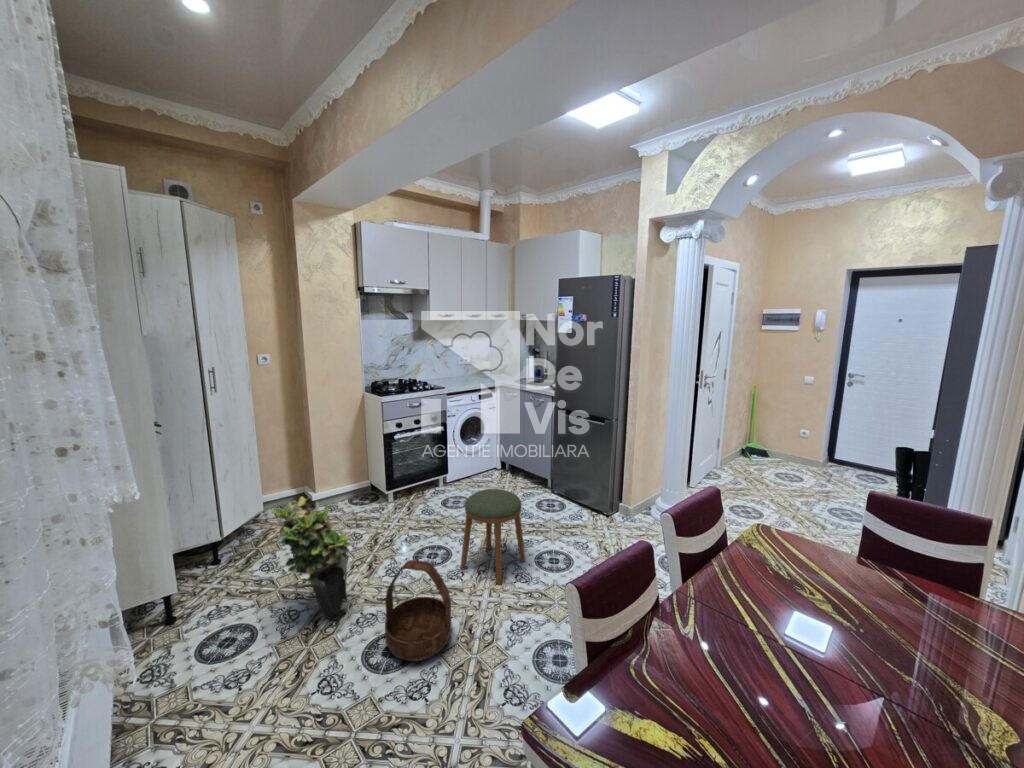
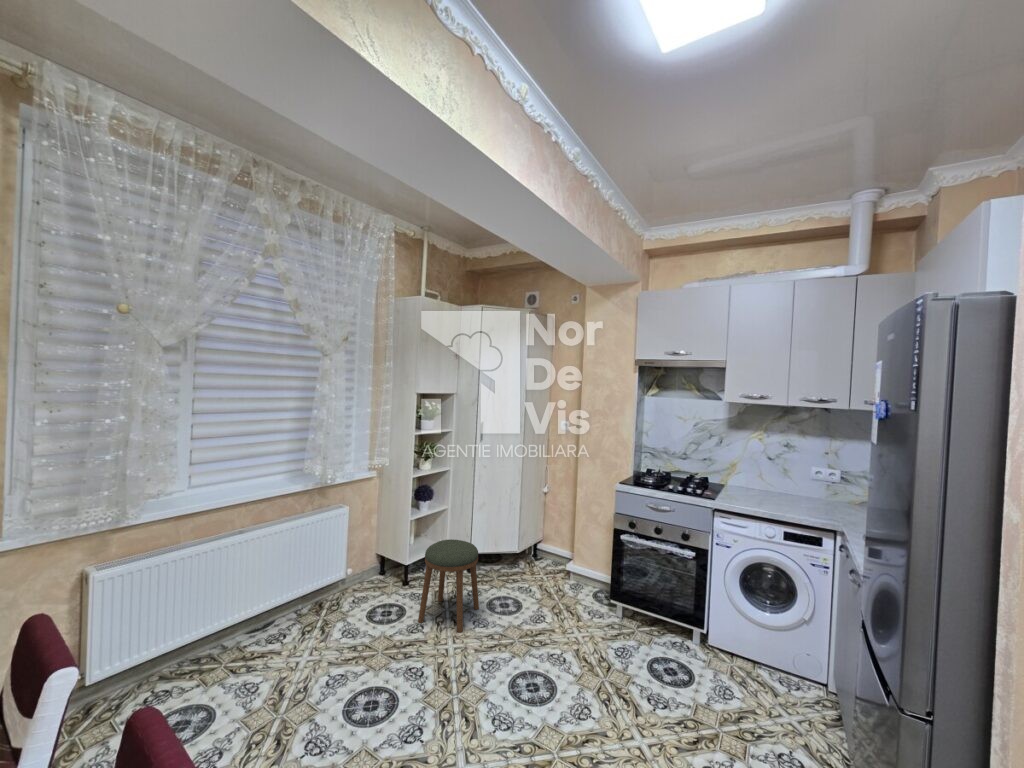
potted plant: present [272,497,351,620] -> none [239,555,323,686]
basket: present [385,560,451,661] -> none [365,609,431,711]

